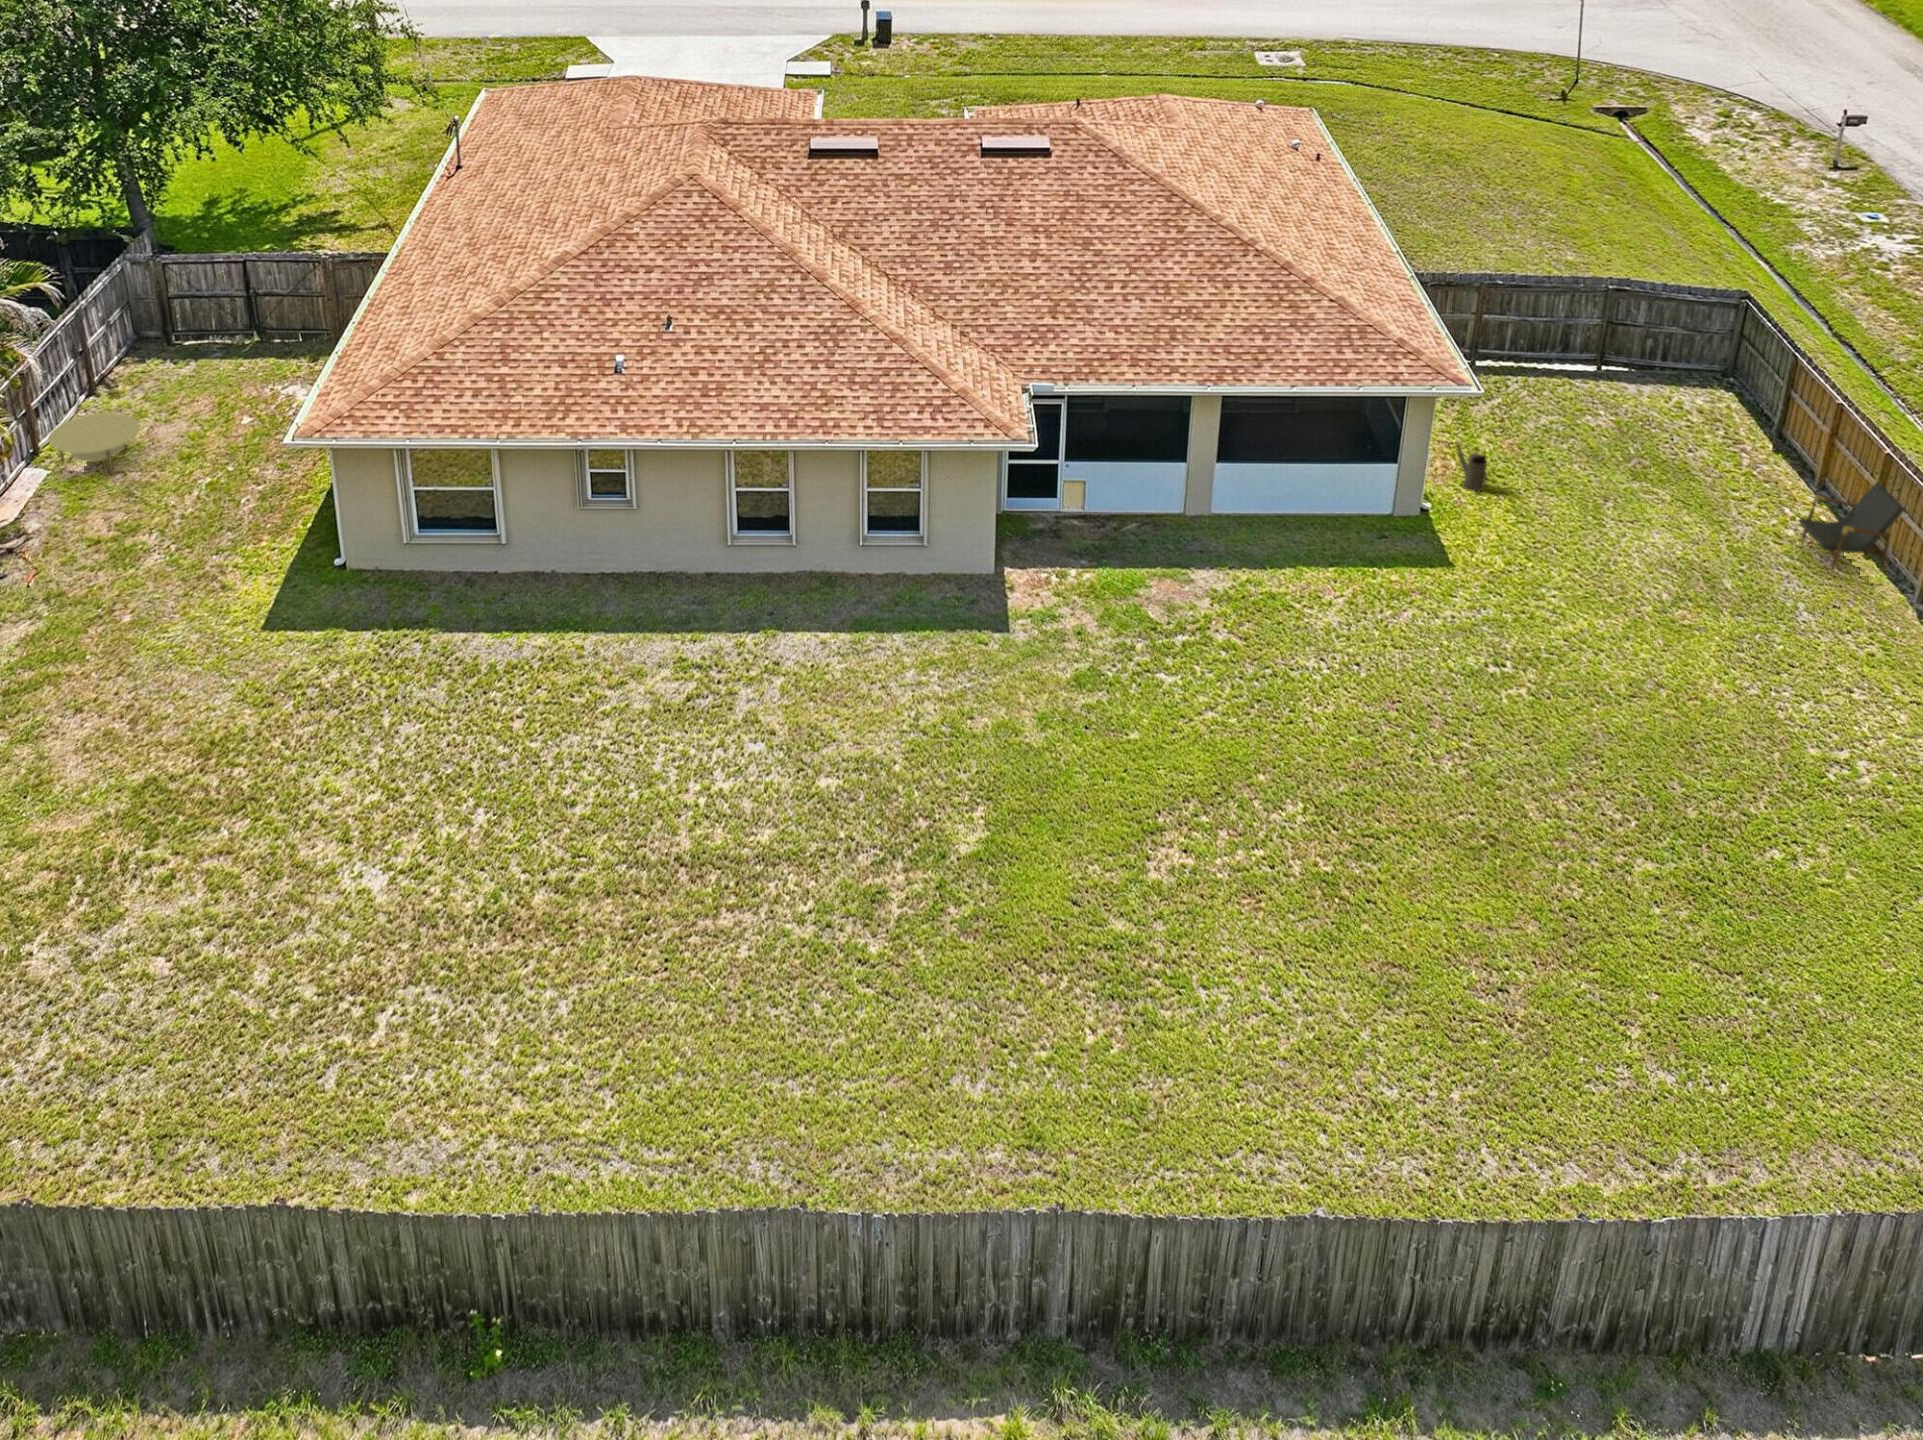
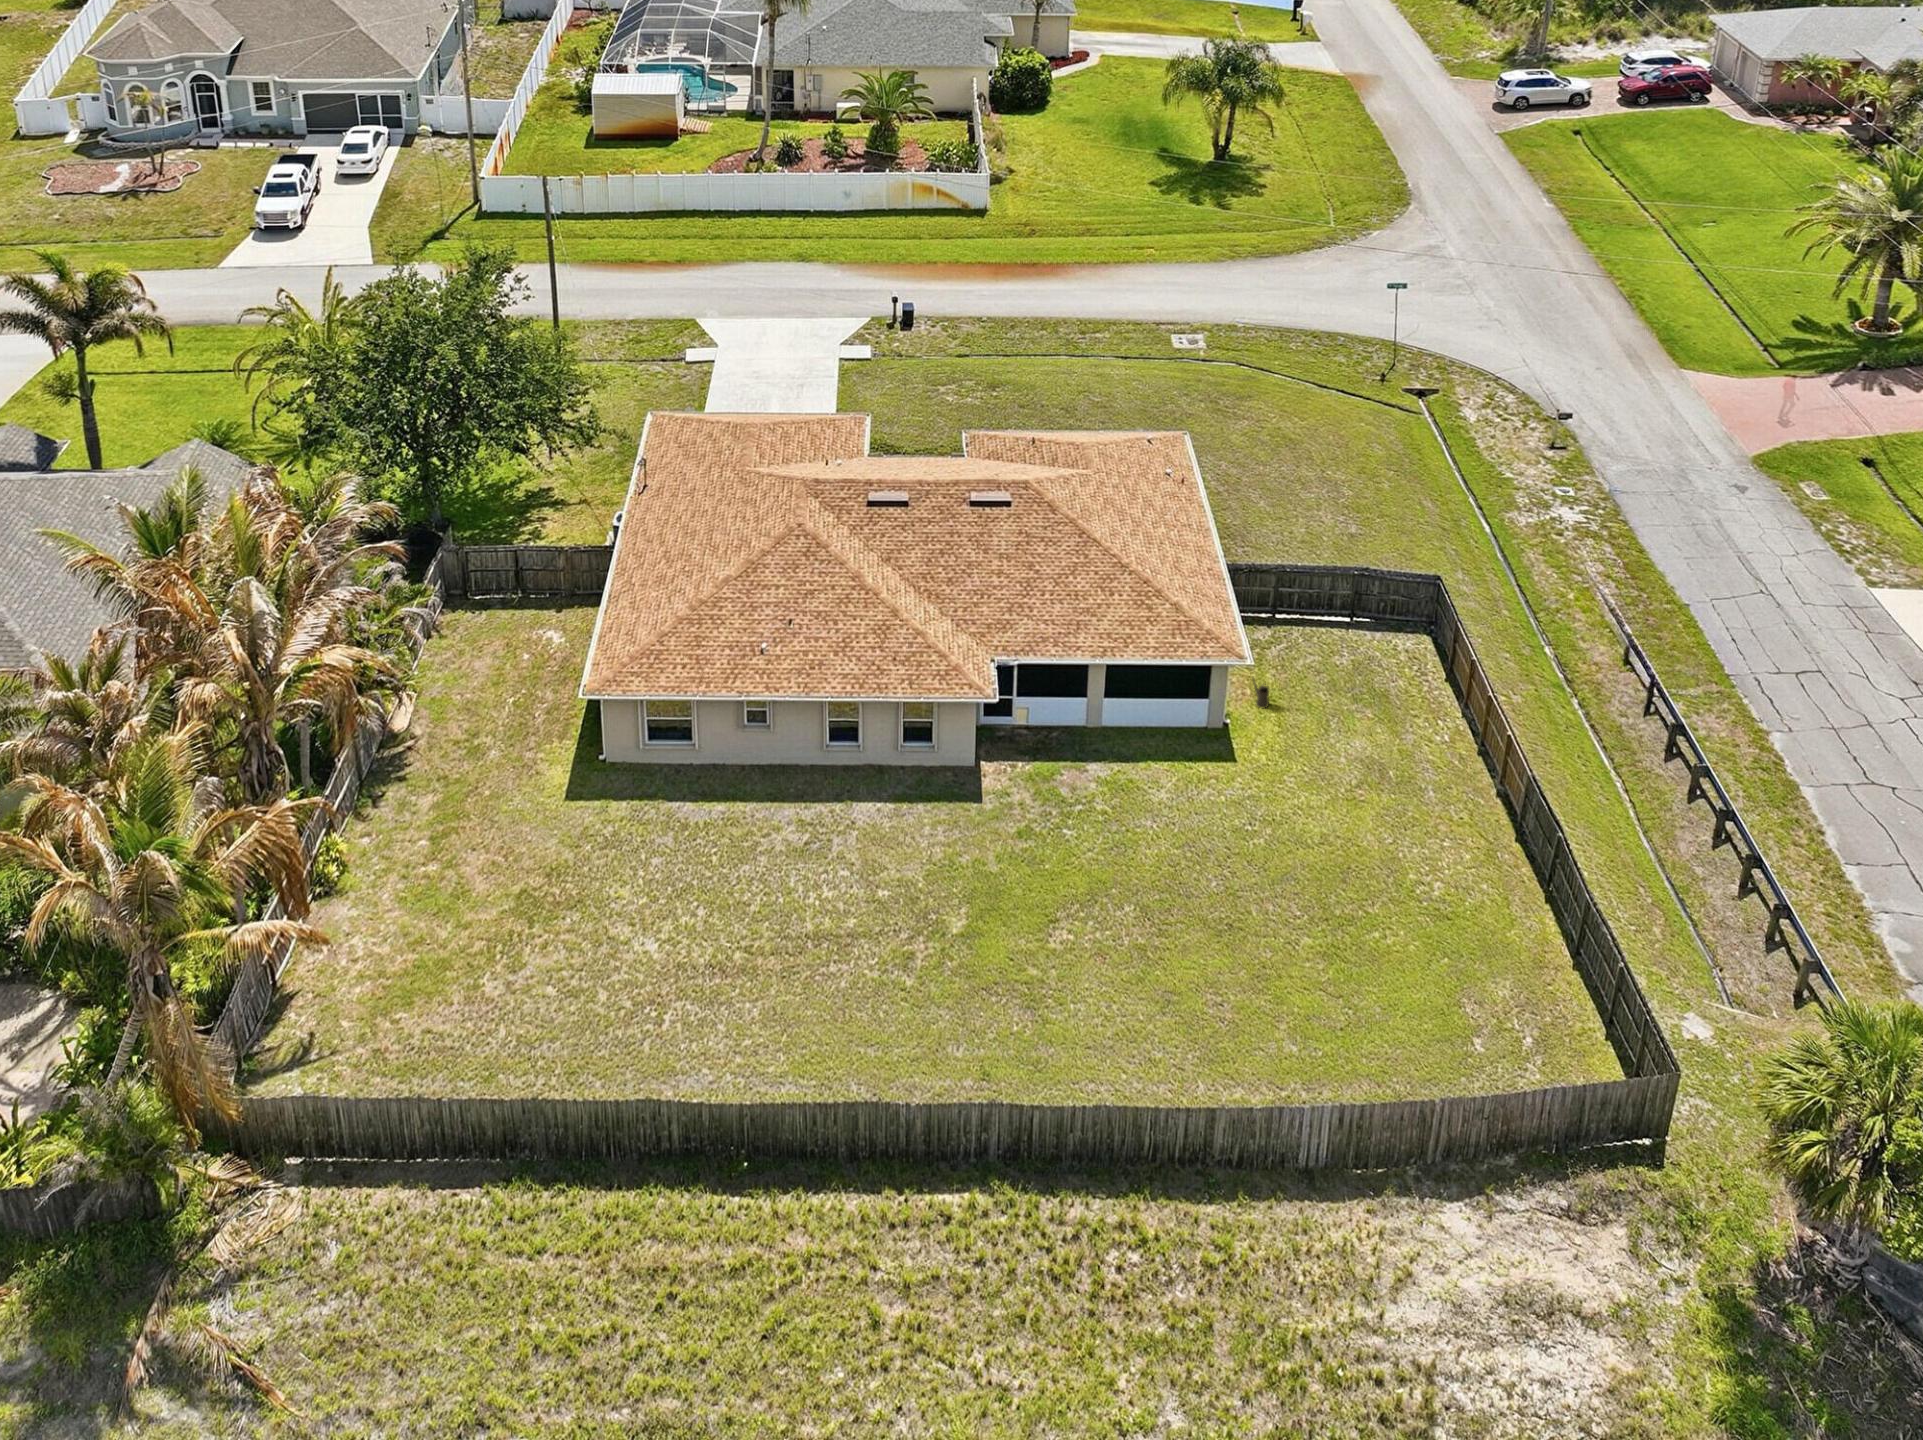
round table: present [49,413,140,477] -> none [416,655,468,697]
lounge chair: present [1799,483,1904,576] -> none [1442,712,1496,768]

